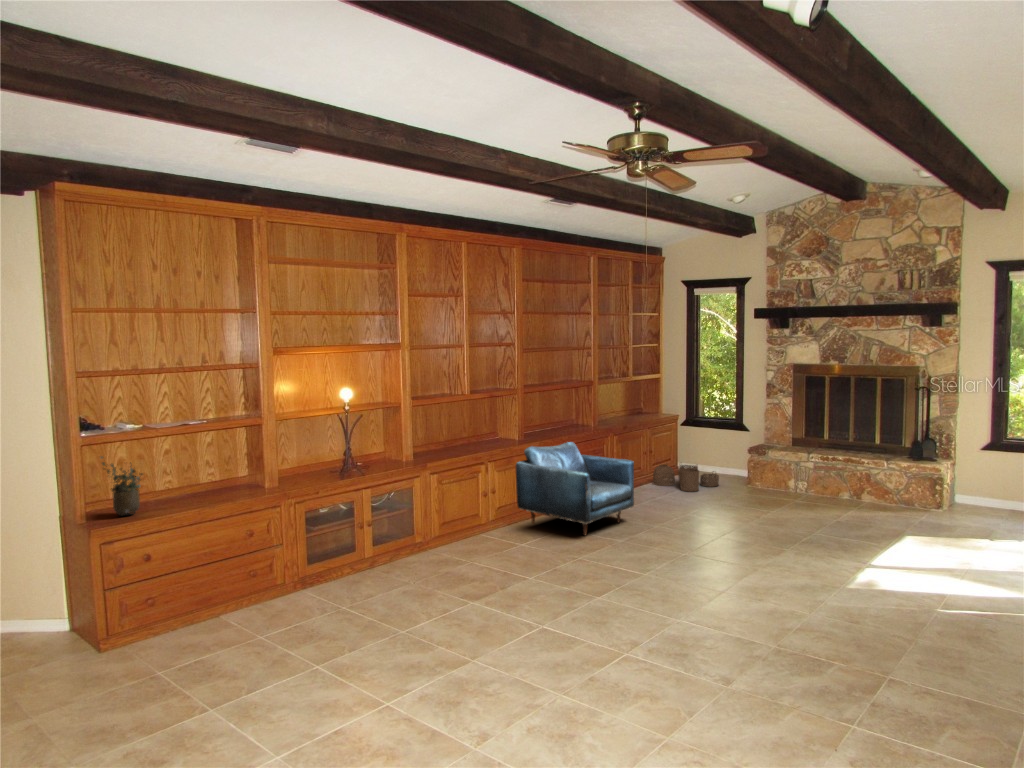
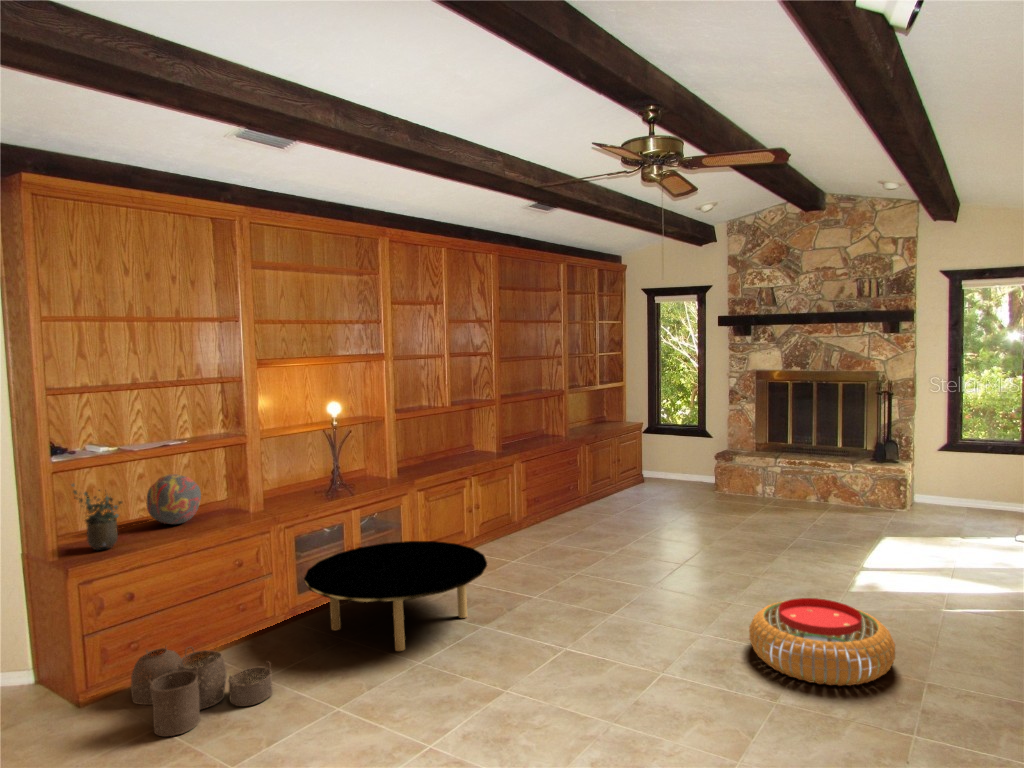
armchair: present [516,442,634,535] -> none [499,452,619,548]
decorative orb: none [170,451,219,496] -> present [147,474,201,524]
woven basket: present [653,464,719,492] -> present [131,648,273,736]
coffee table: none [308,521,479,621] -> present [304,541,487,651]
pouf: none [721,590,864,677] -> present [749,598,895,686]

